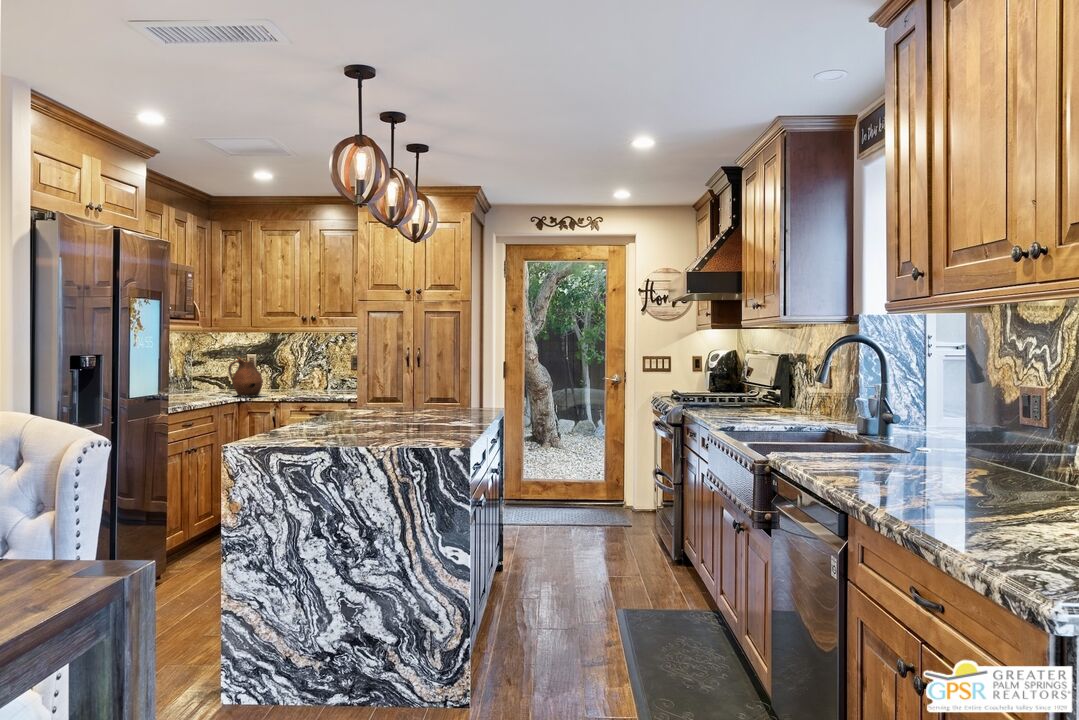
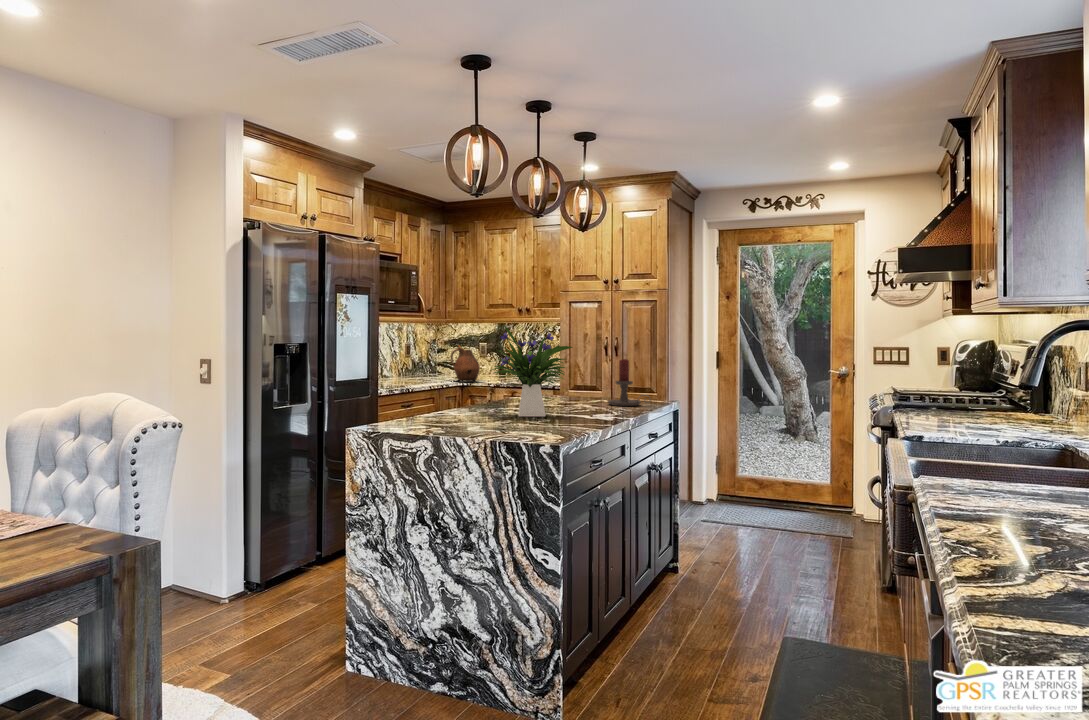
flower arrangement: none [344,336,429,426] -> present [492,326,573,416]
candle holder: none [438,369,479,414] -> present [608,359,648,406]

